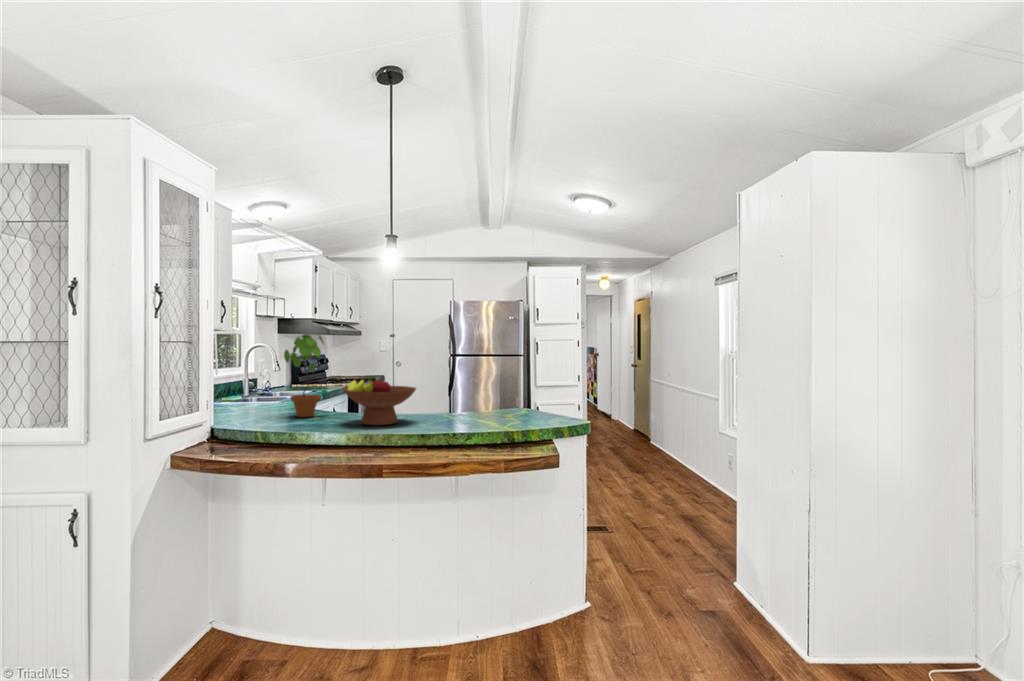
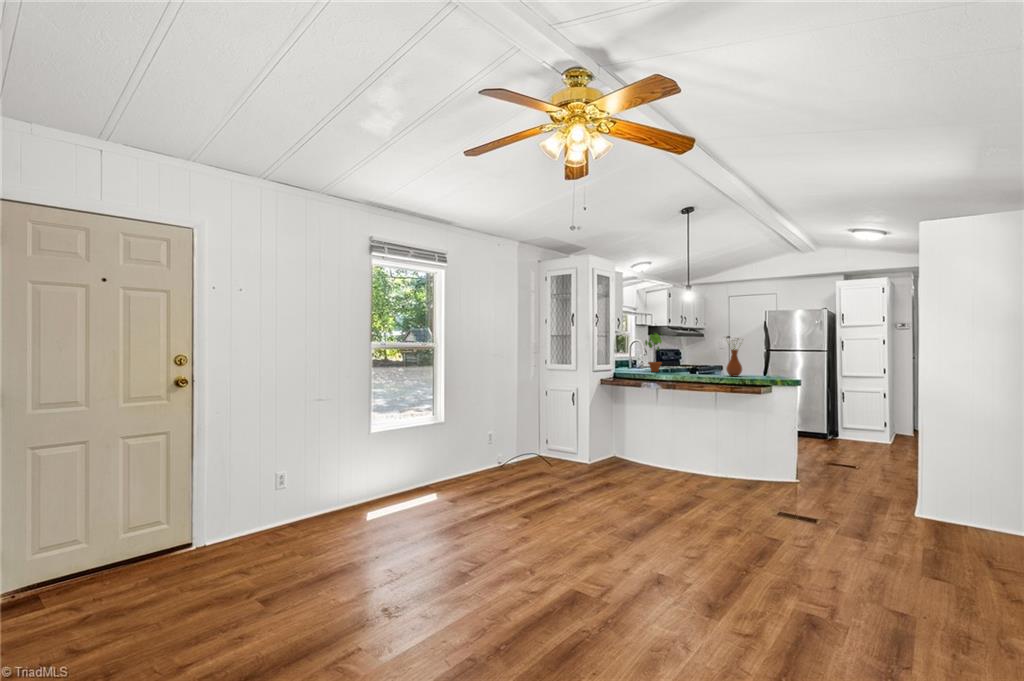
vase: none [451,344,500,426] -> present [726,337,742,376]
fruit bowl: present [343,376,416,425] -> none [669,351,706,374]

